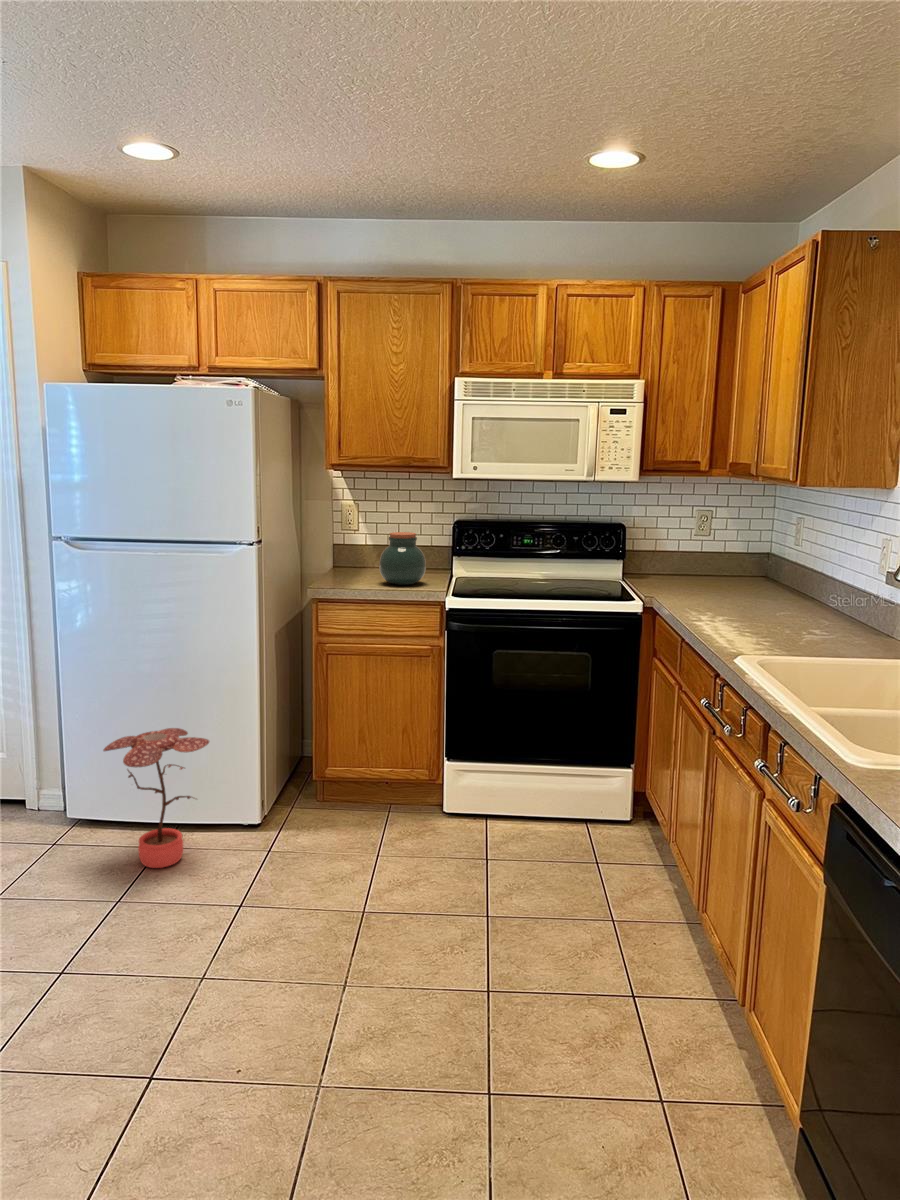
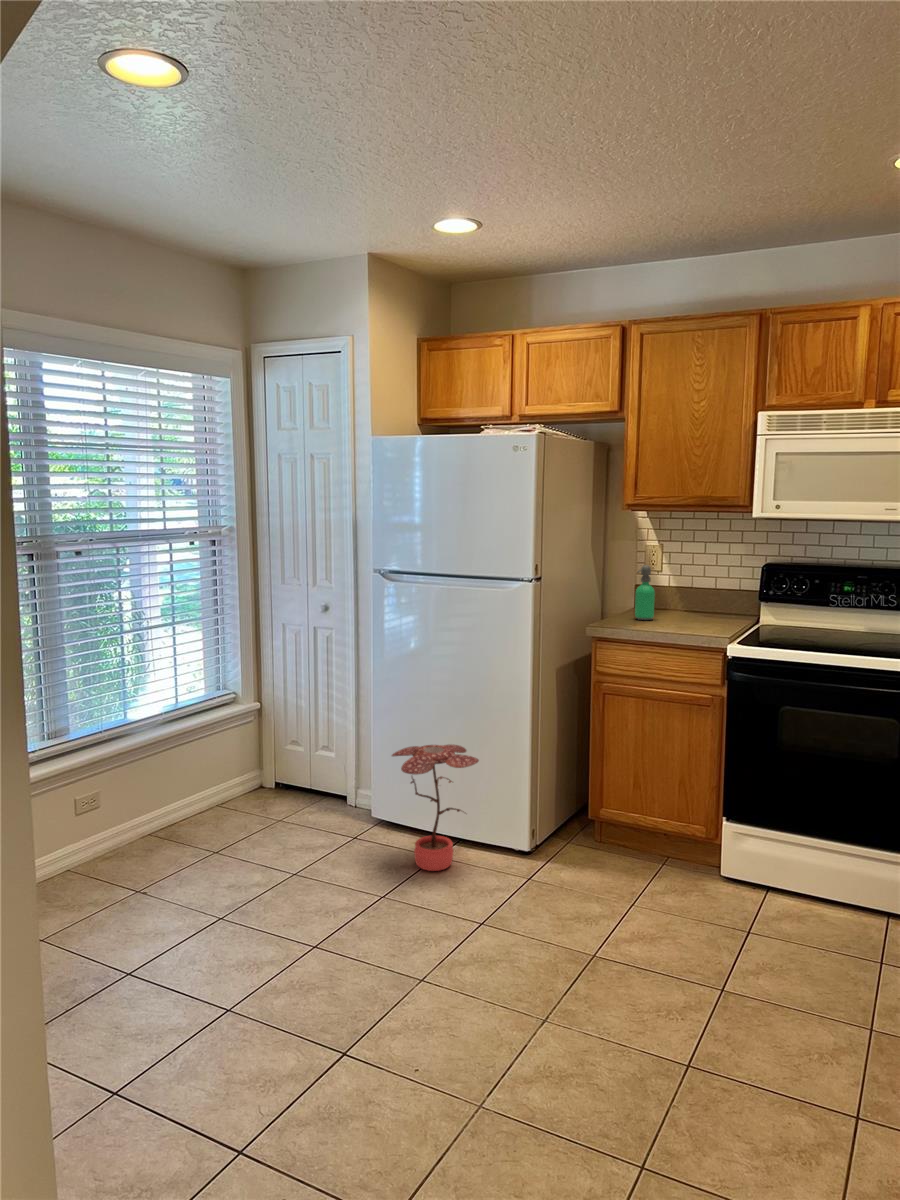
soap dispenser: none [343,525,361,579] -> present [635,565,655,620]
jar: present [379,532,426,585] -> none [668,574,718,629]

